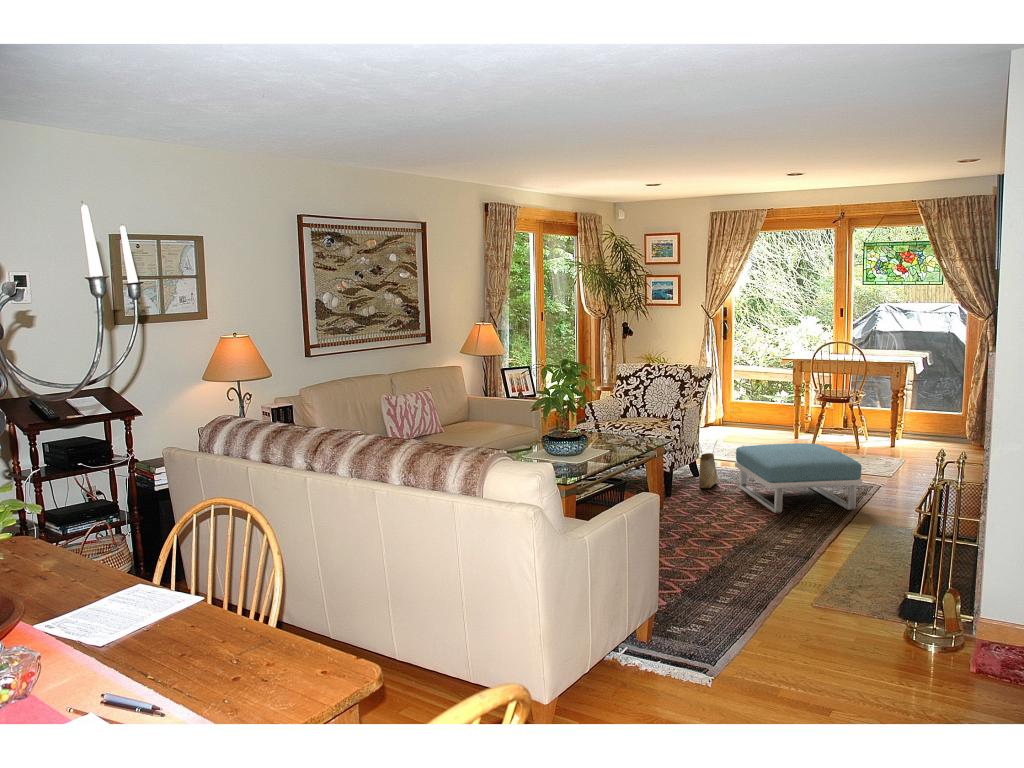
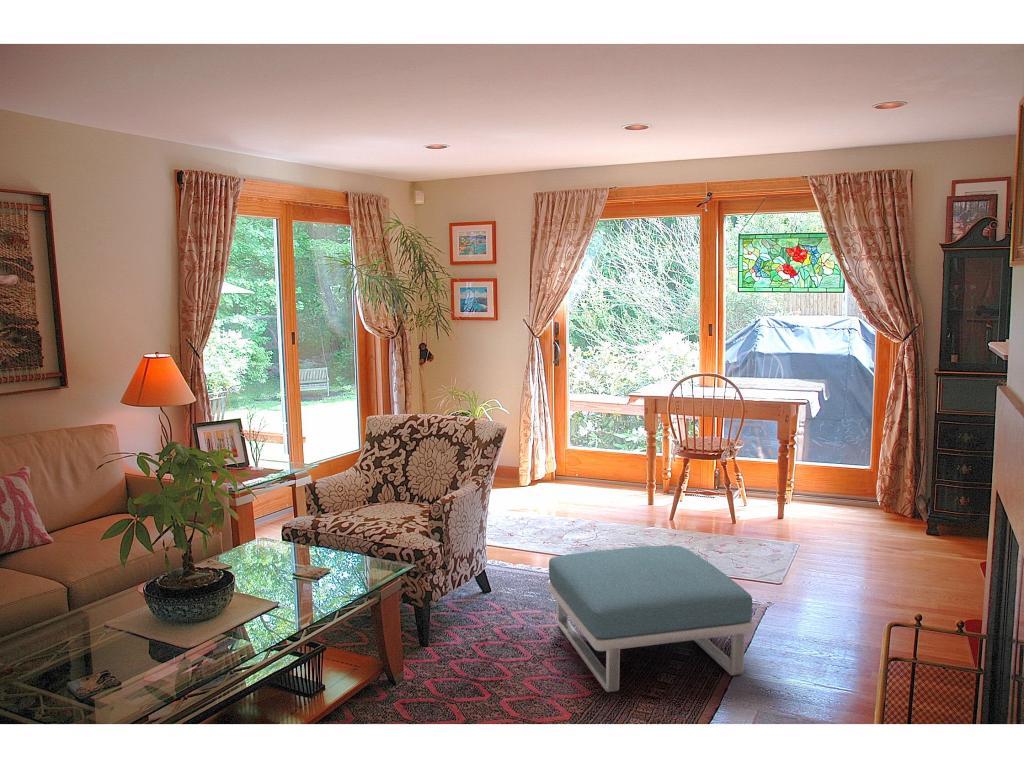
woven basket: present [697,440,718,488] -> none [487,543,523,627]

